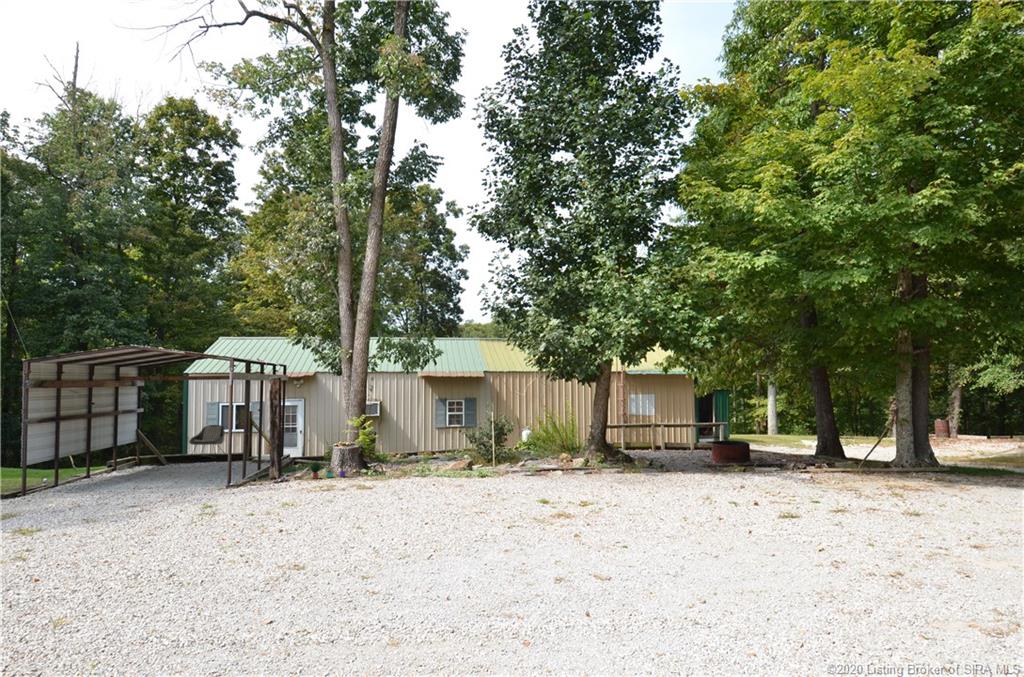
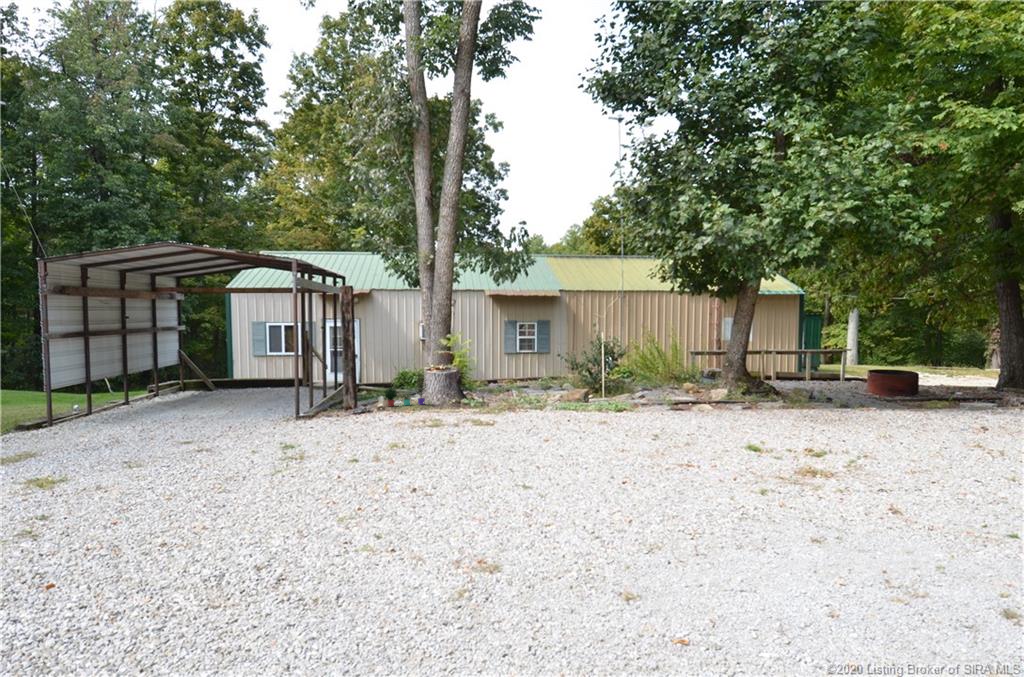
lounge chair: present [189,425,224,459] -> none [236,348,276,385]

